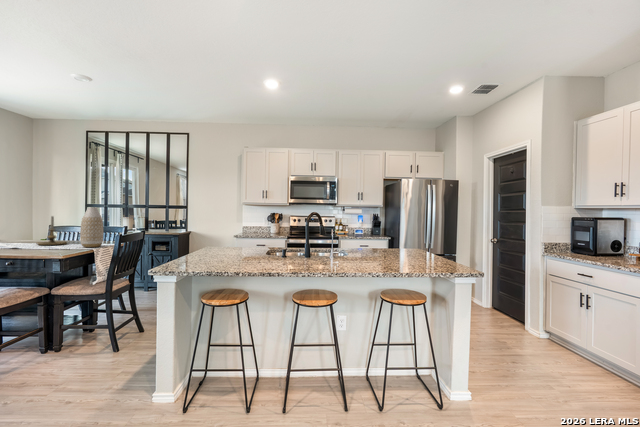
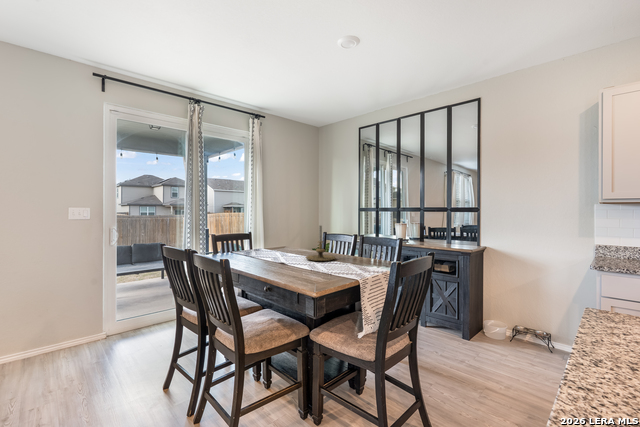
vase: present [80,207,103,247] -> none [346,214,373,271]

